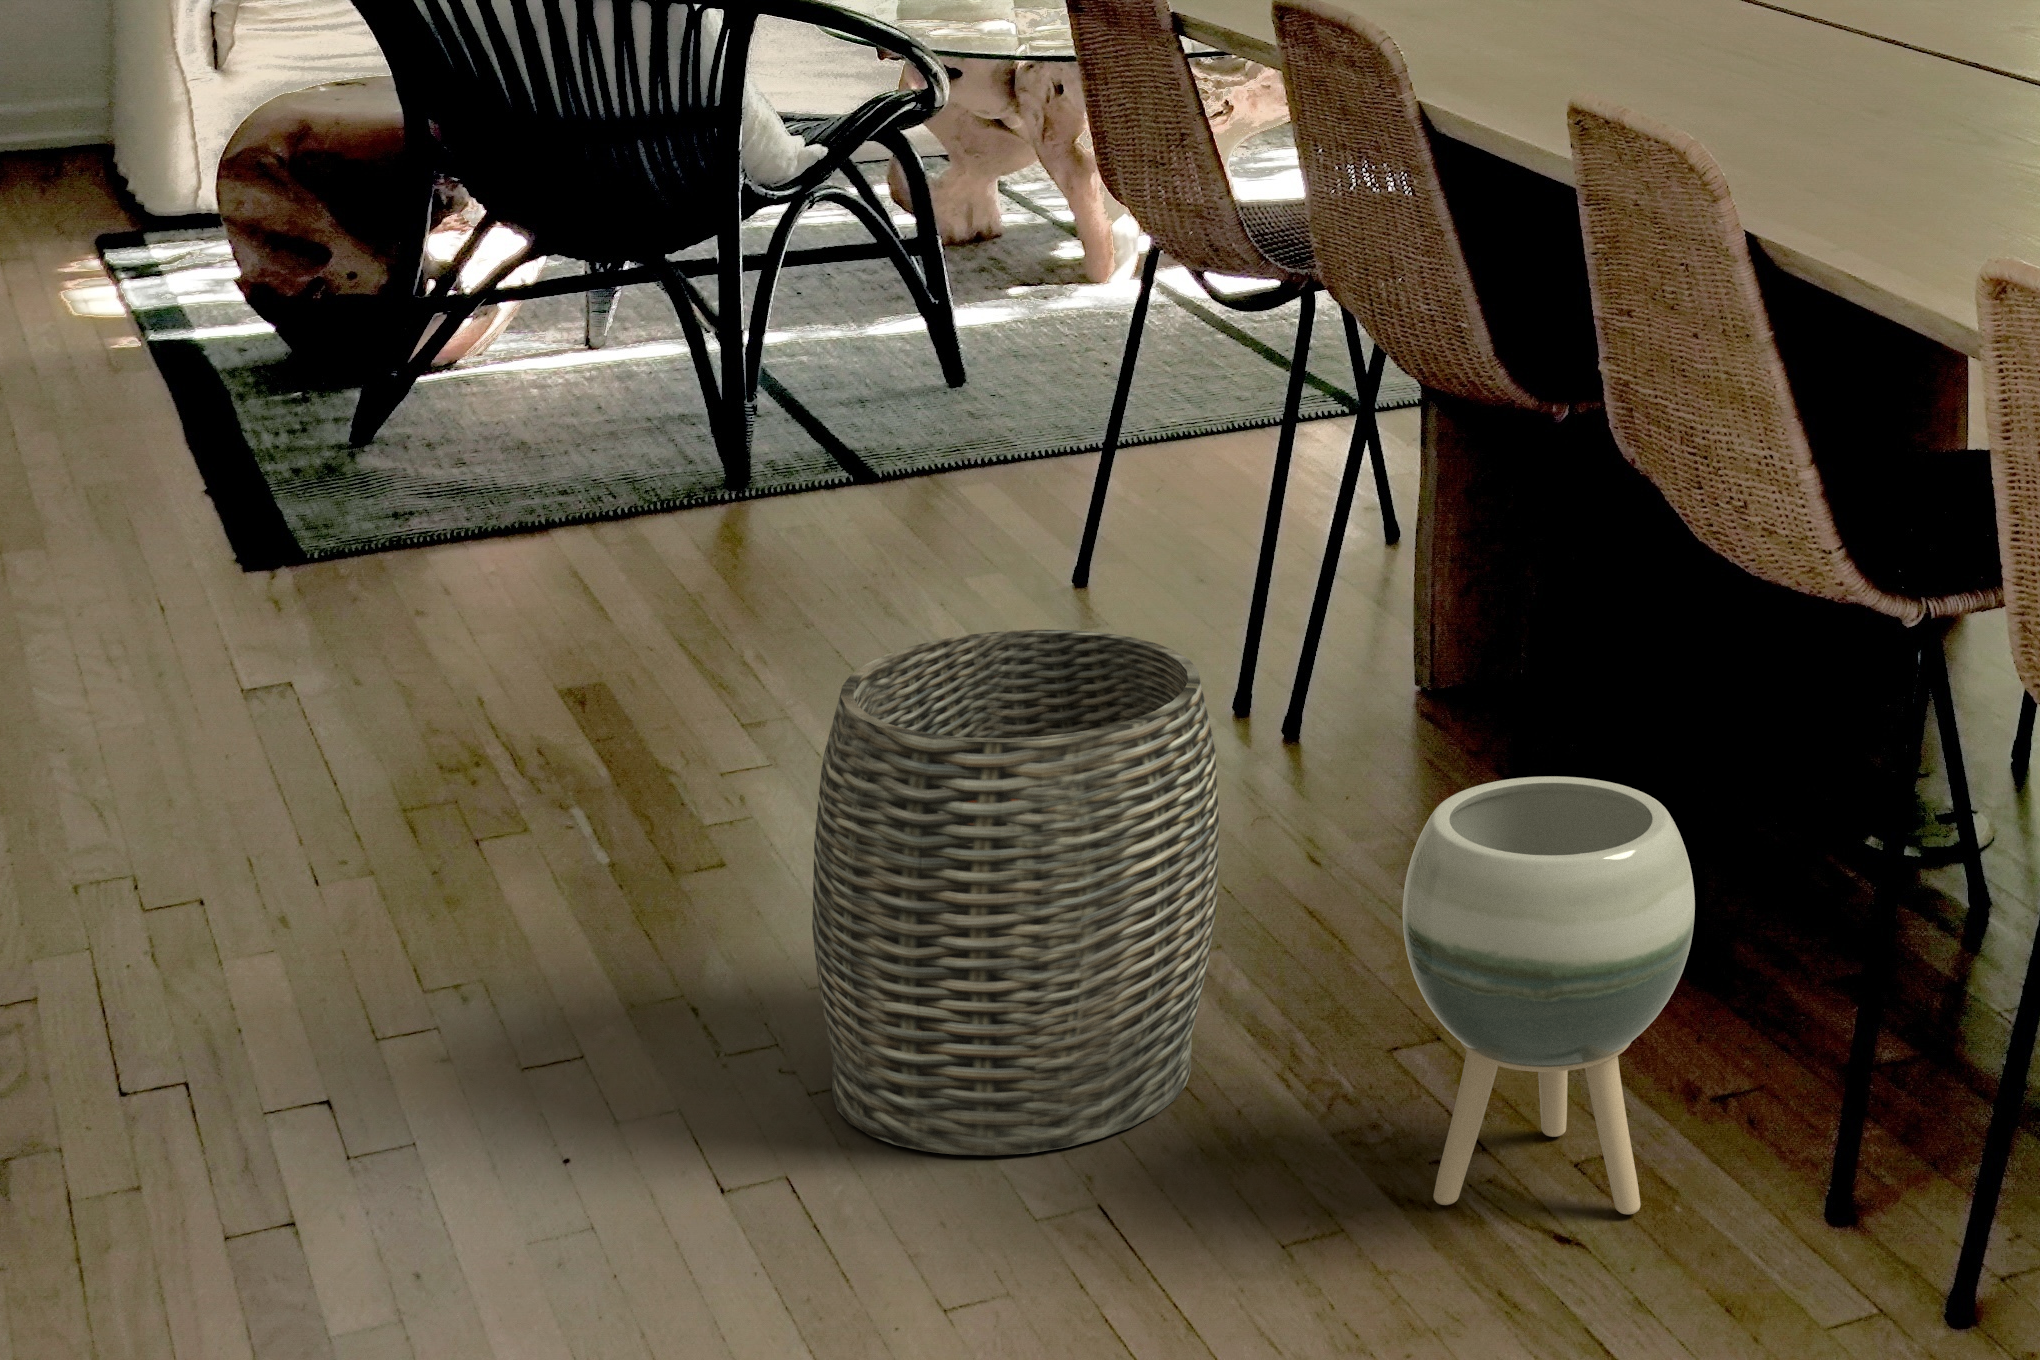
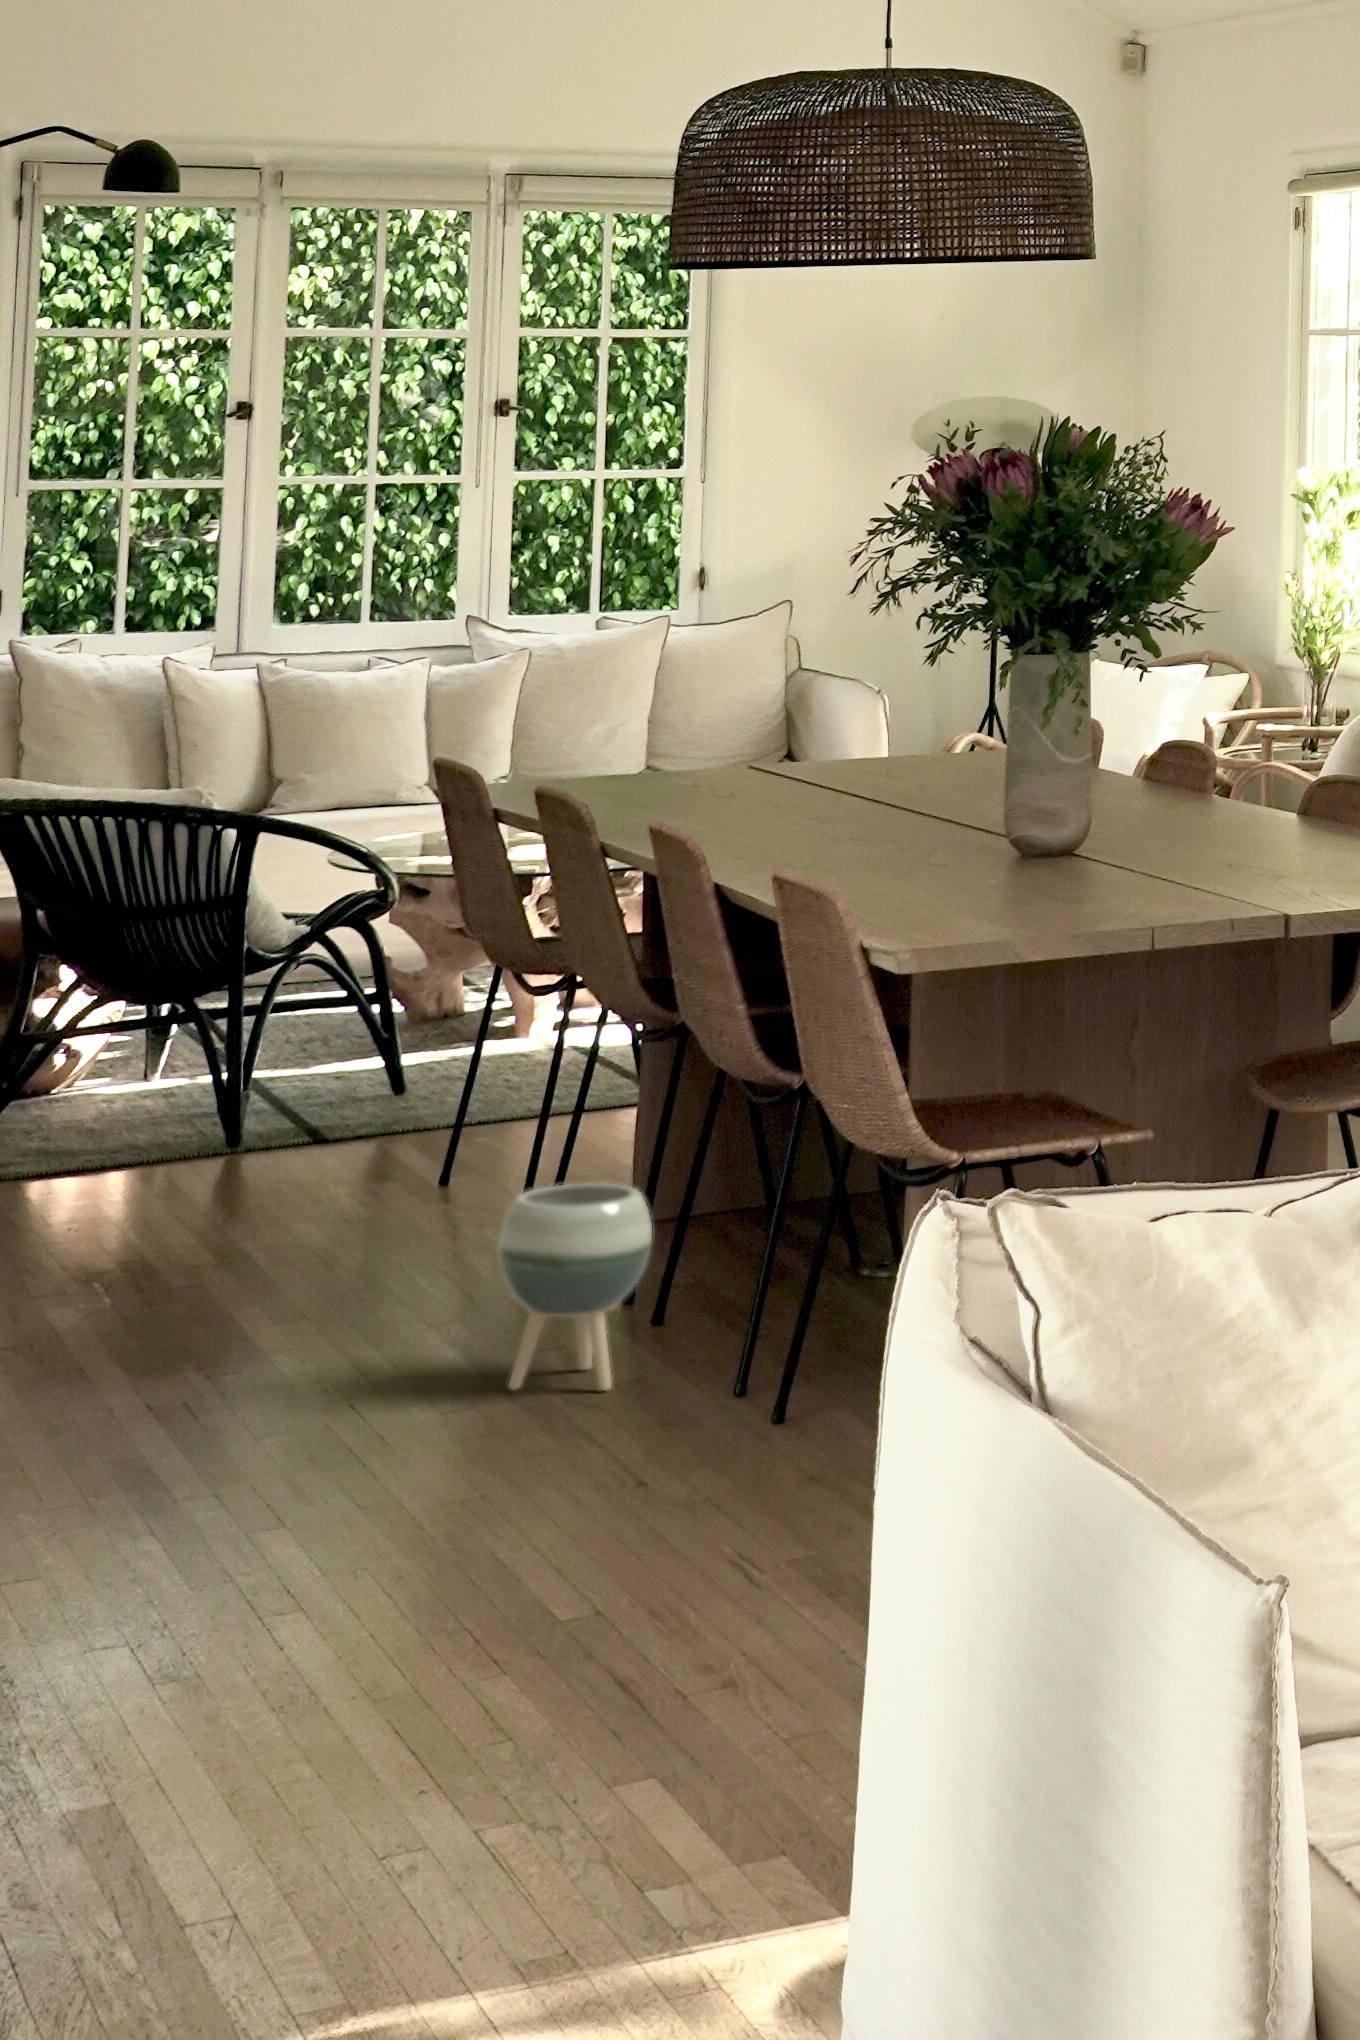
woven basket: present [812,630,1219,1155] -> none [208,1132,429,1380]

